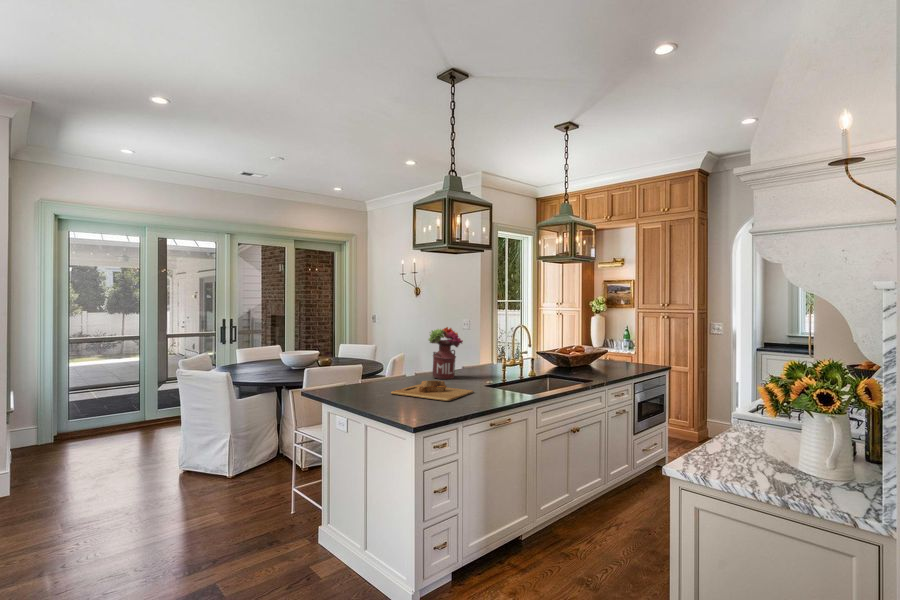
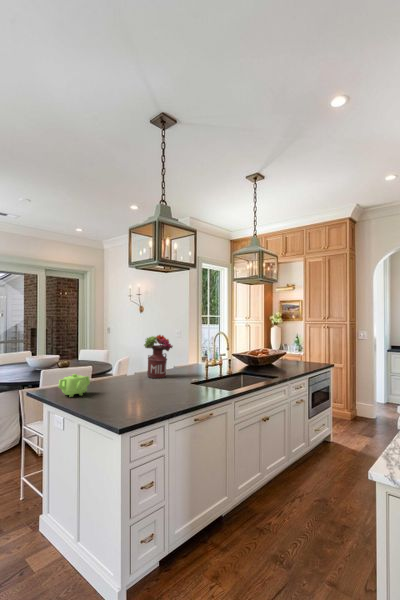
teapot: none [337,372,370,397] -> present [58,374,90,397]
cutting board: present [391,381,473,401] -> none [108,380,180,399]

